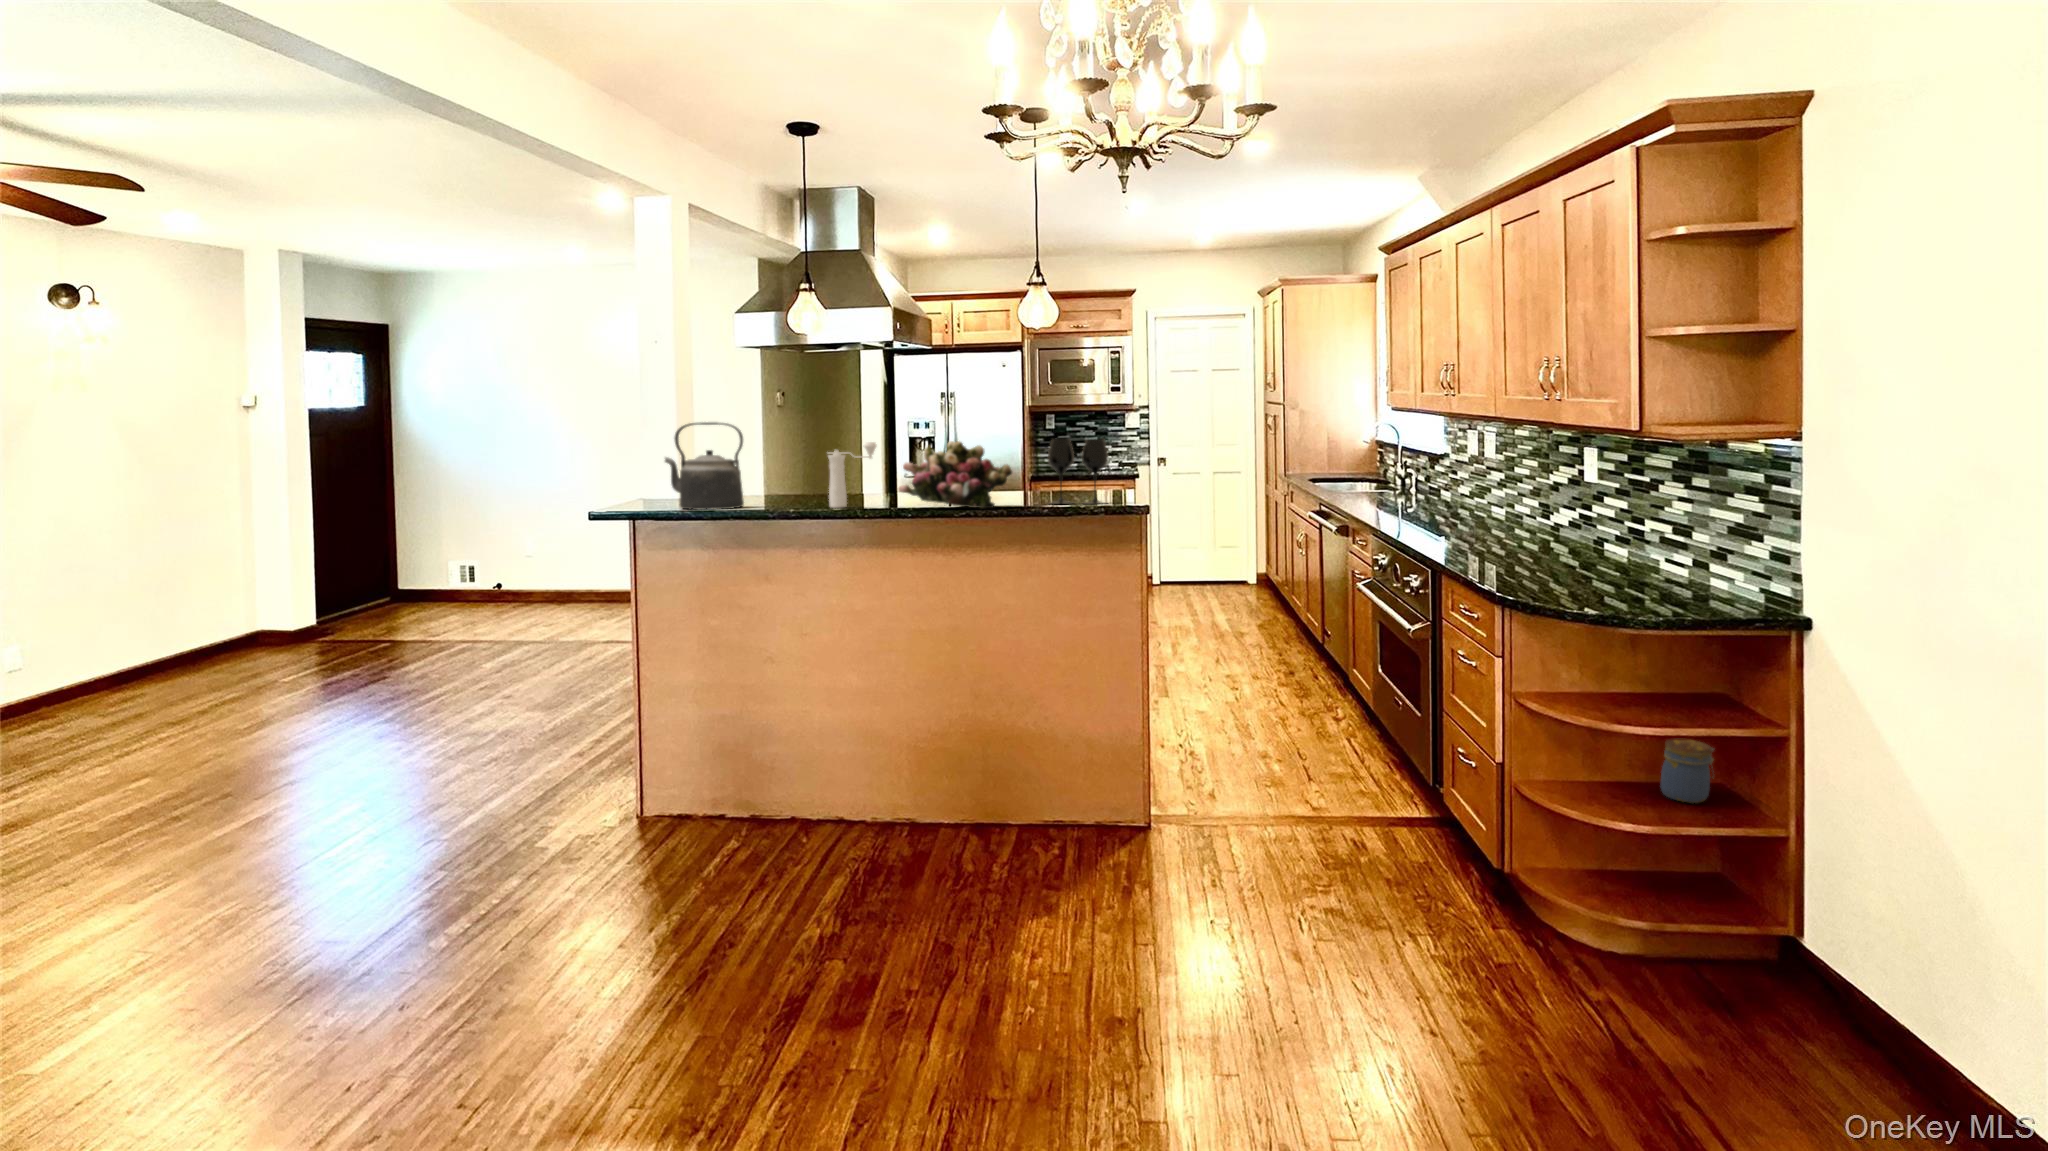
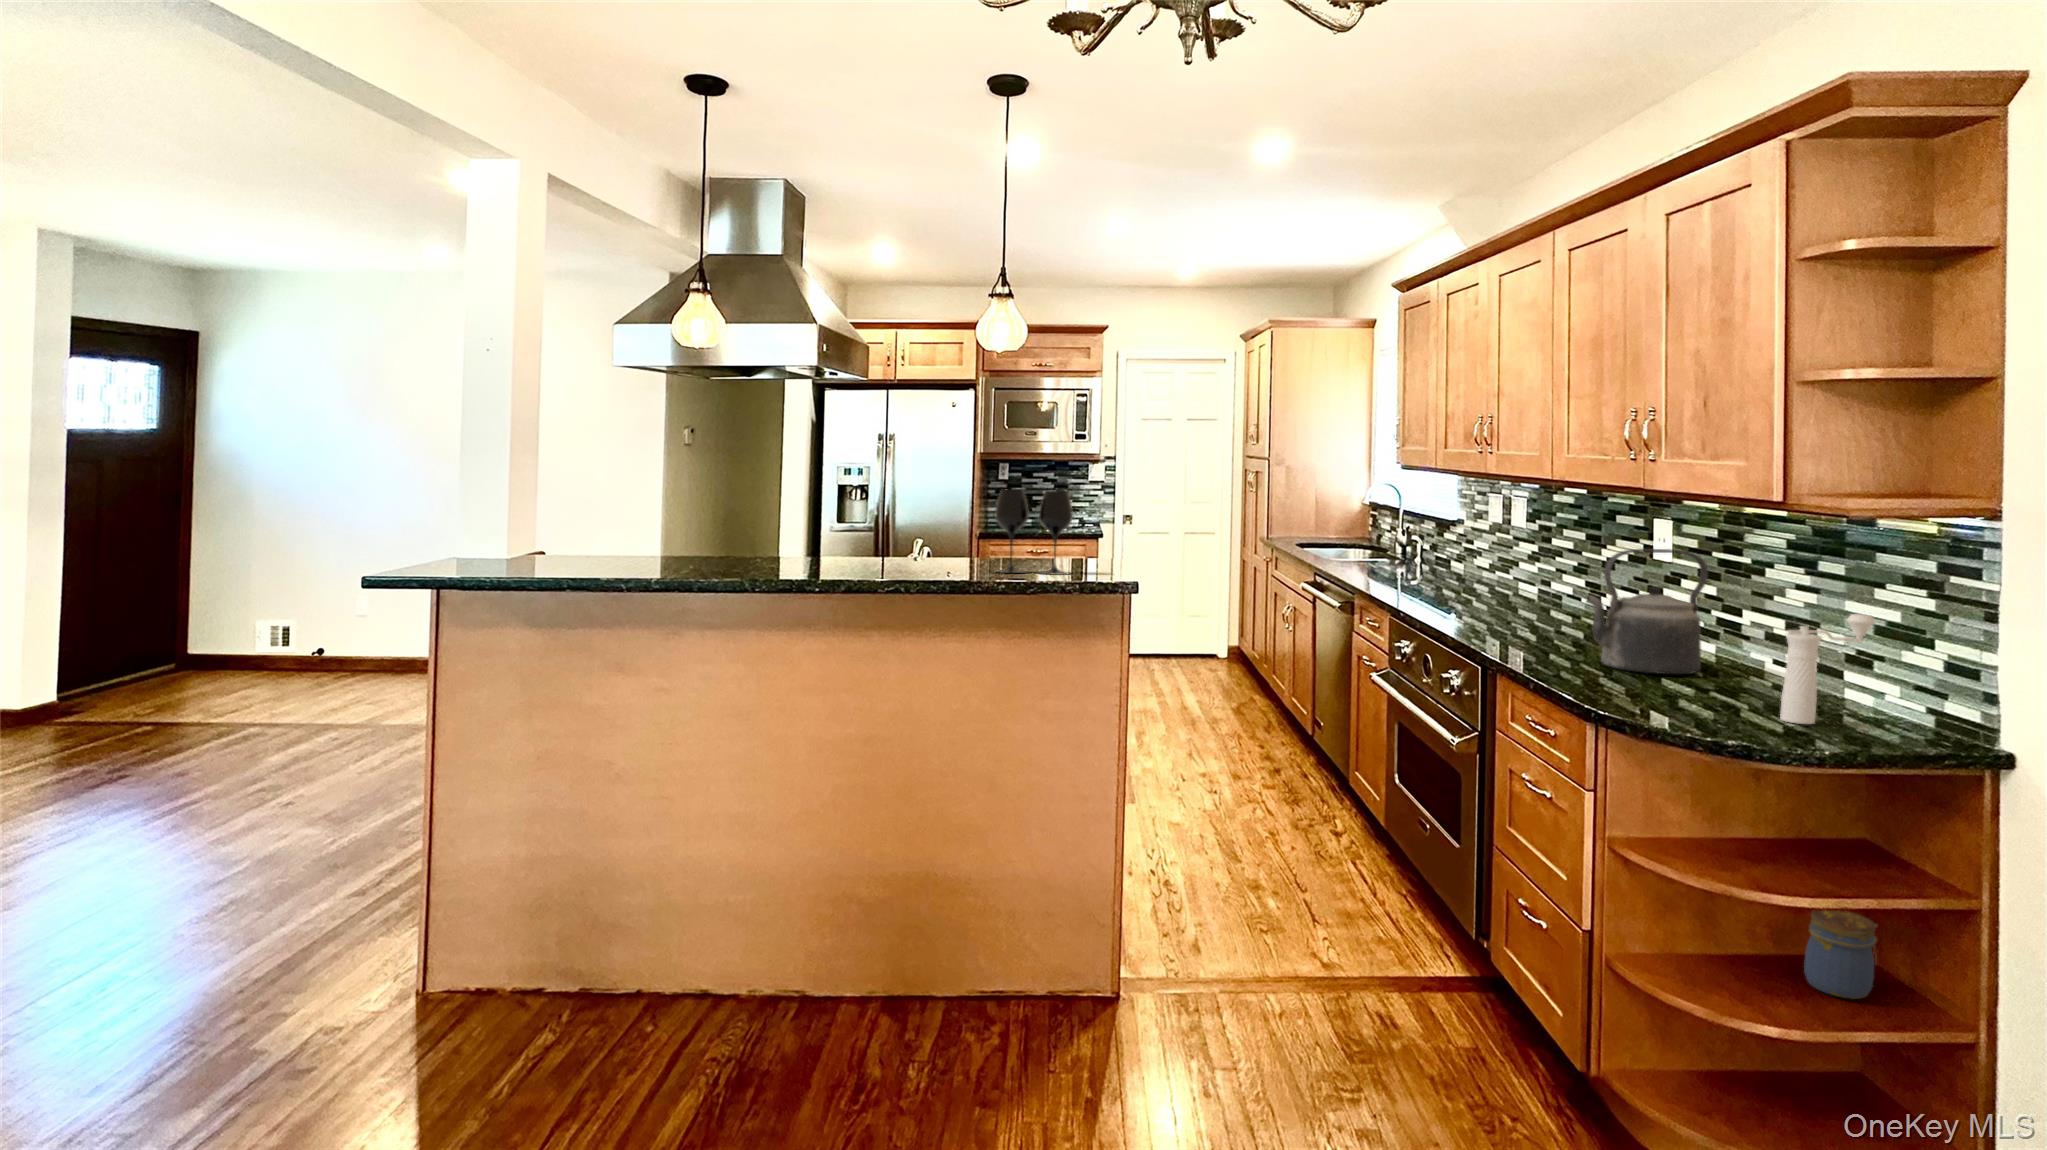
kettle: present [665,422,744,510] -> present [1586,549,1708,674]
flower arrangement: present [899,441,1012,509] -> none [797,489,949,578]
pepper mill: present [828,442,877,508] -> present [1780,614,1874,724]

